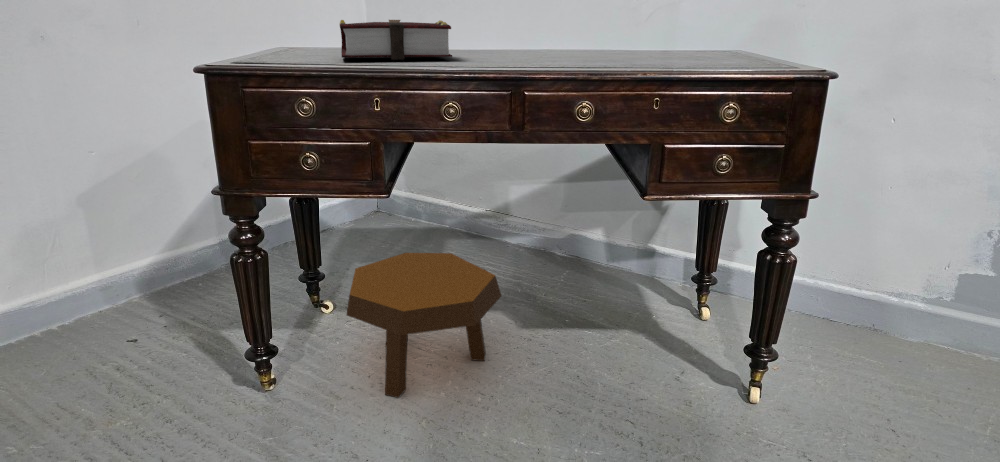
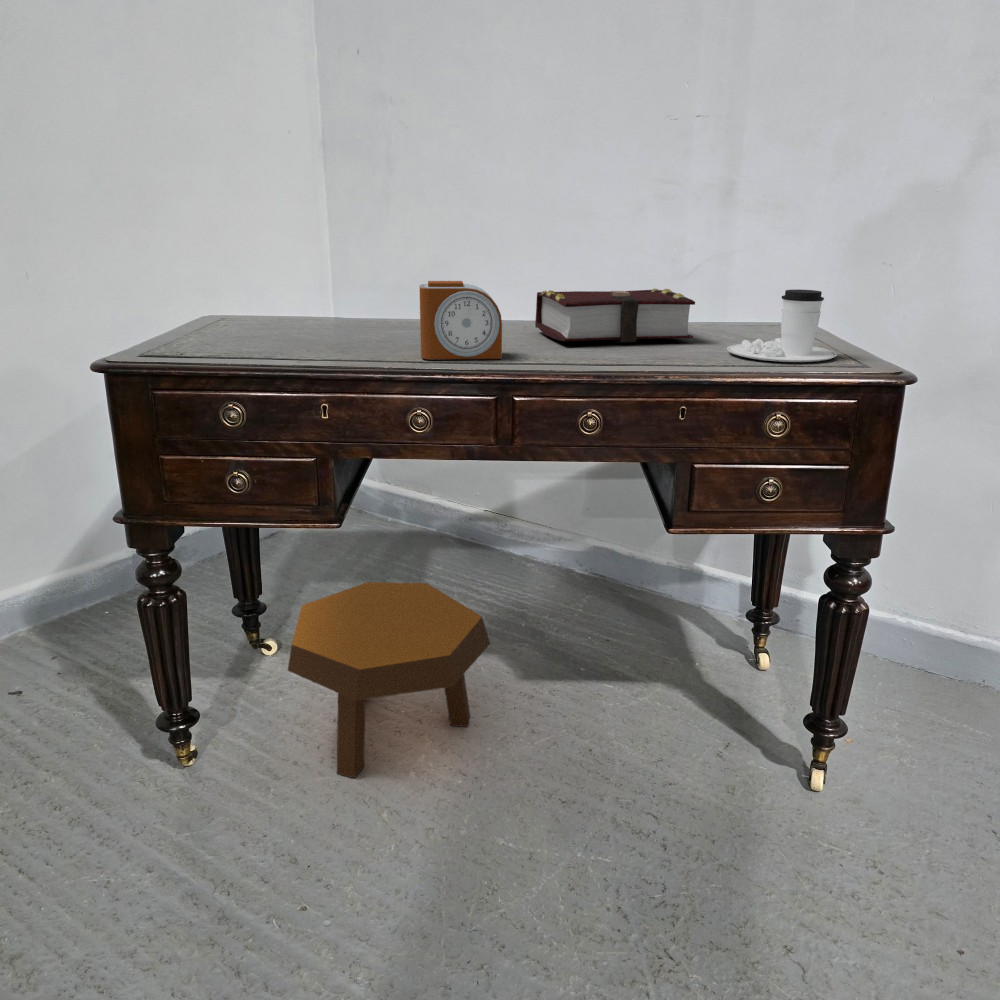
alarm clock: none [451,3,516,65] -> present [420,281,502,360]
coffee cup: none [687,12,773,66] -> present [727,290,837,362]
book: present [339,20,452,61] -> present [535,289,695,343]

